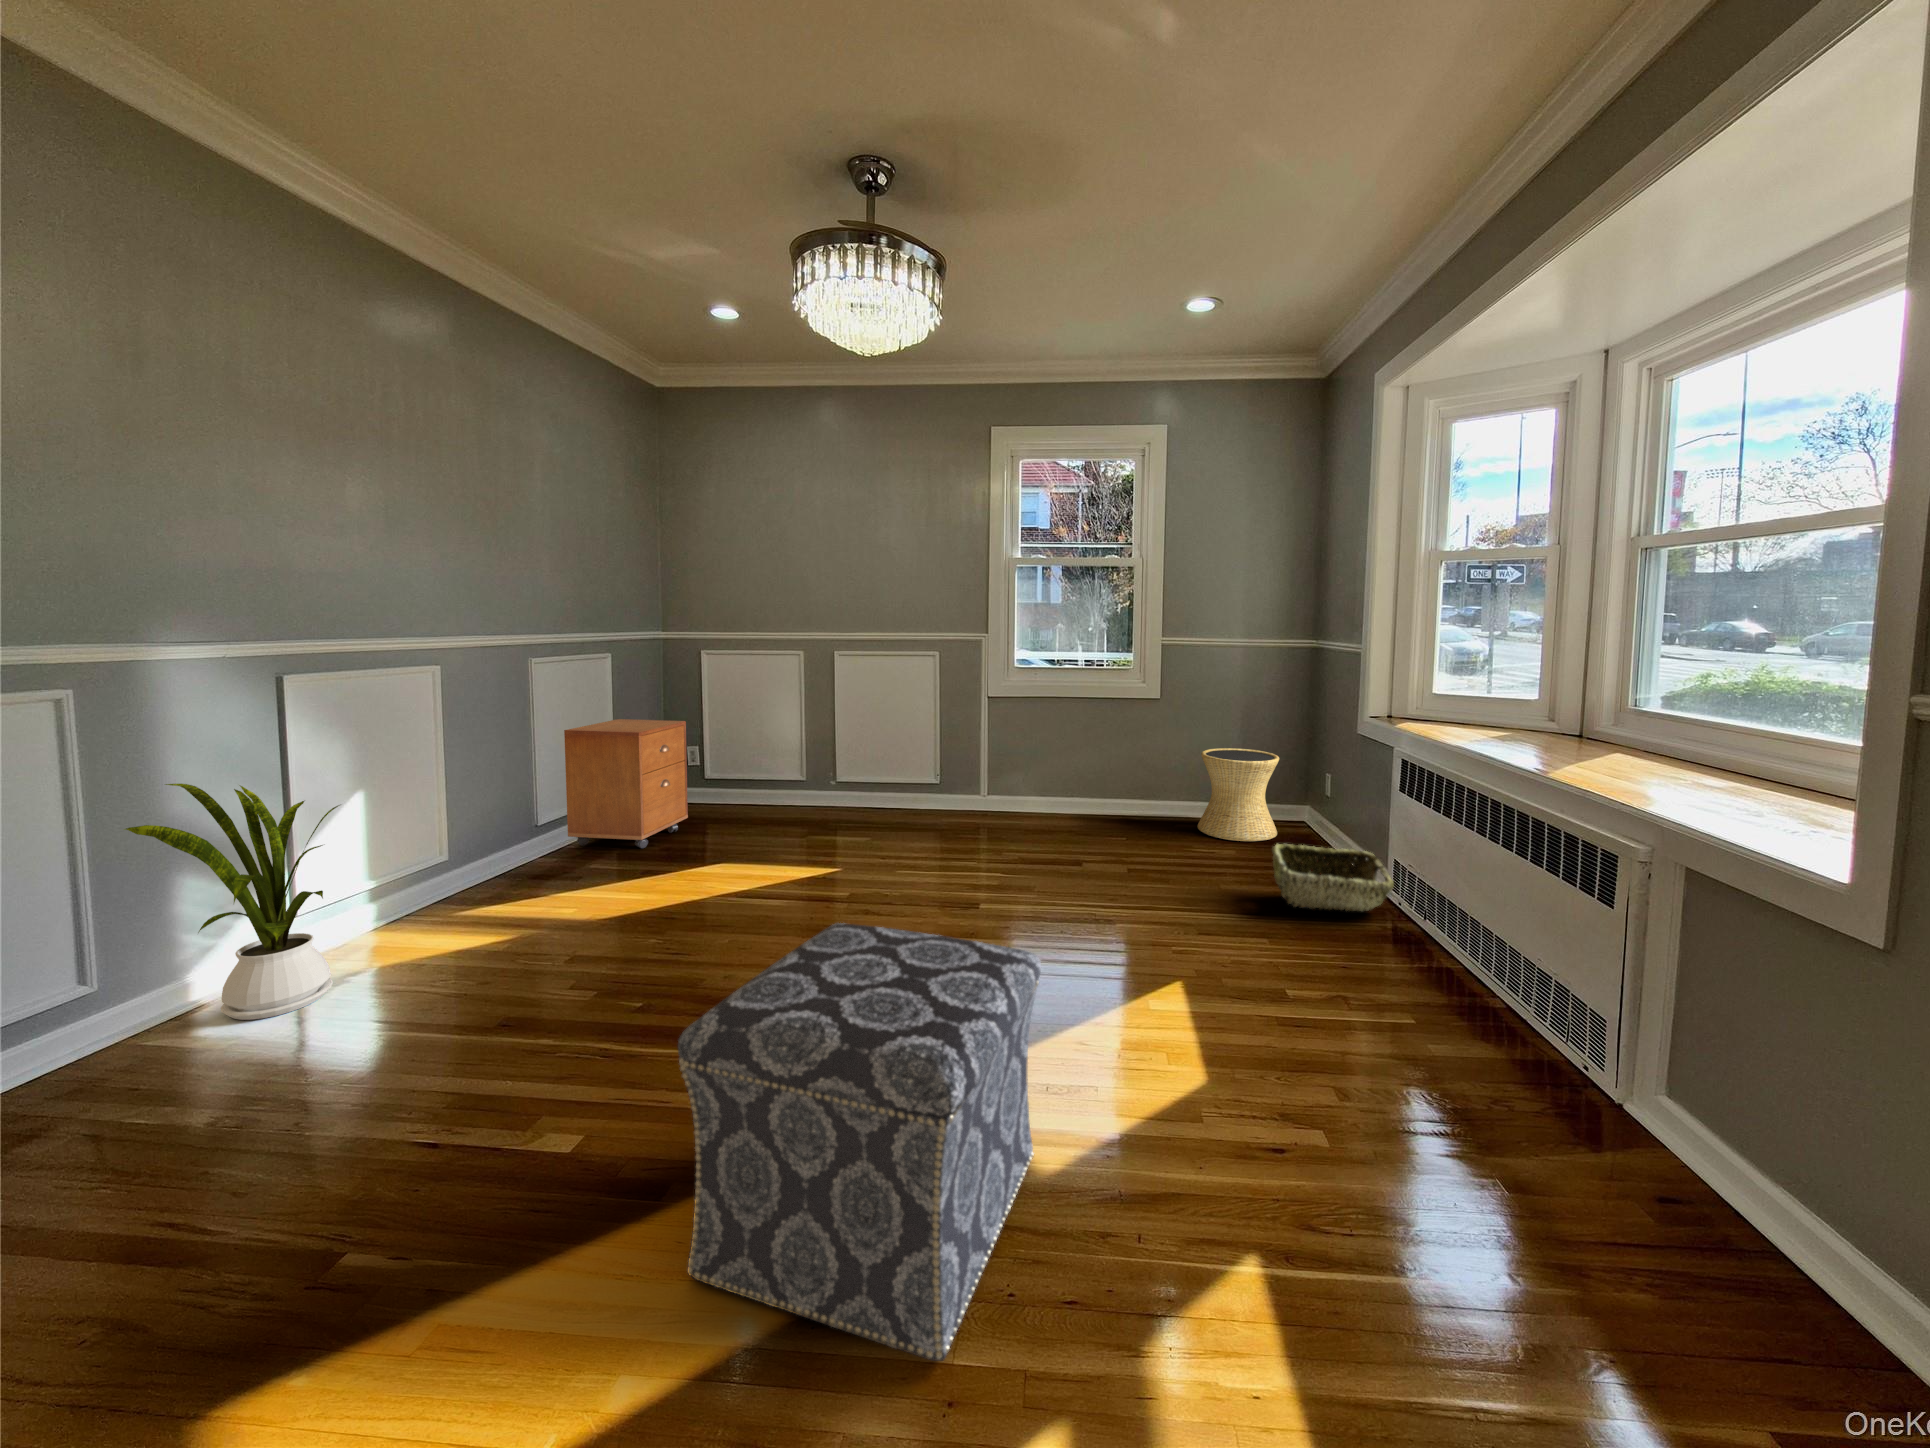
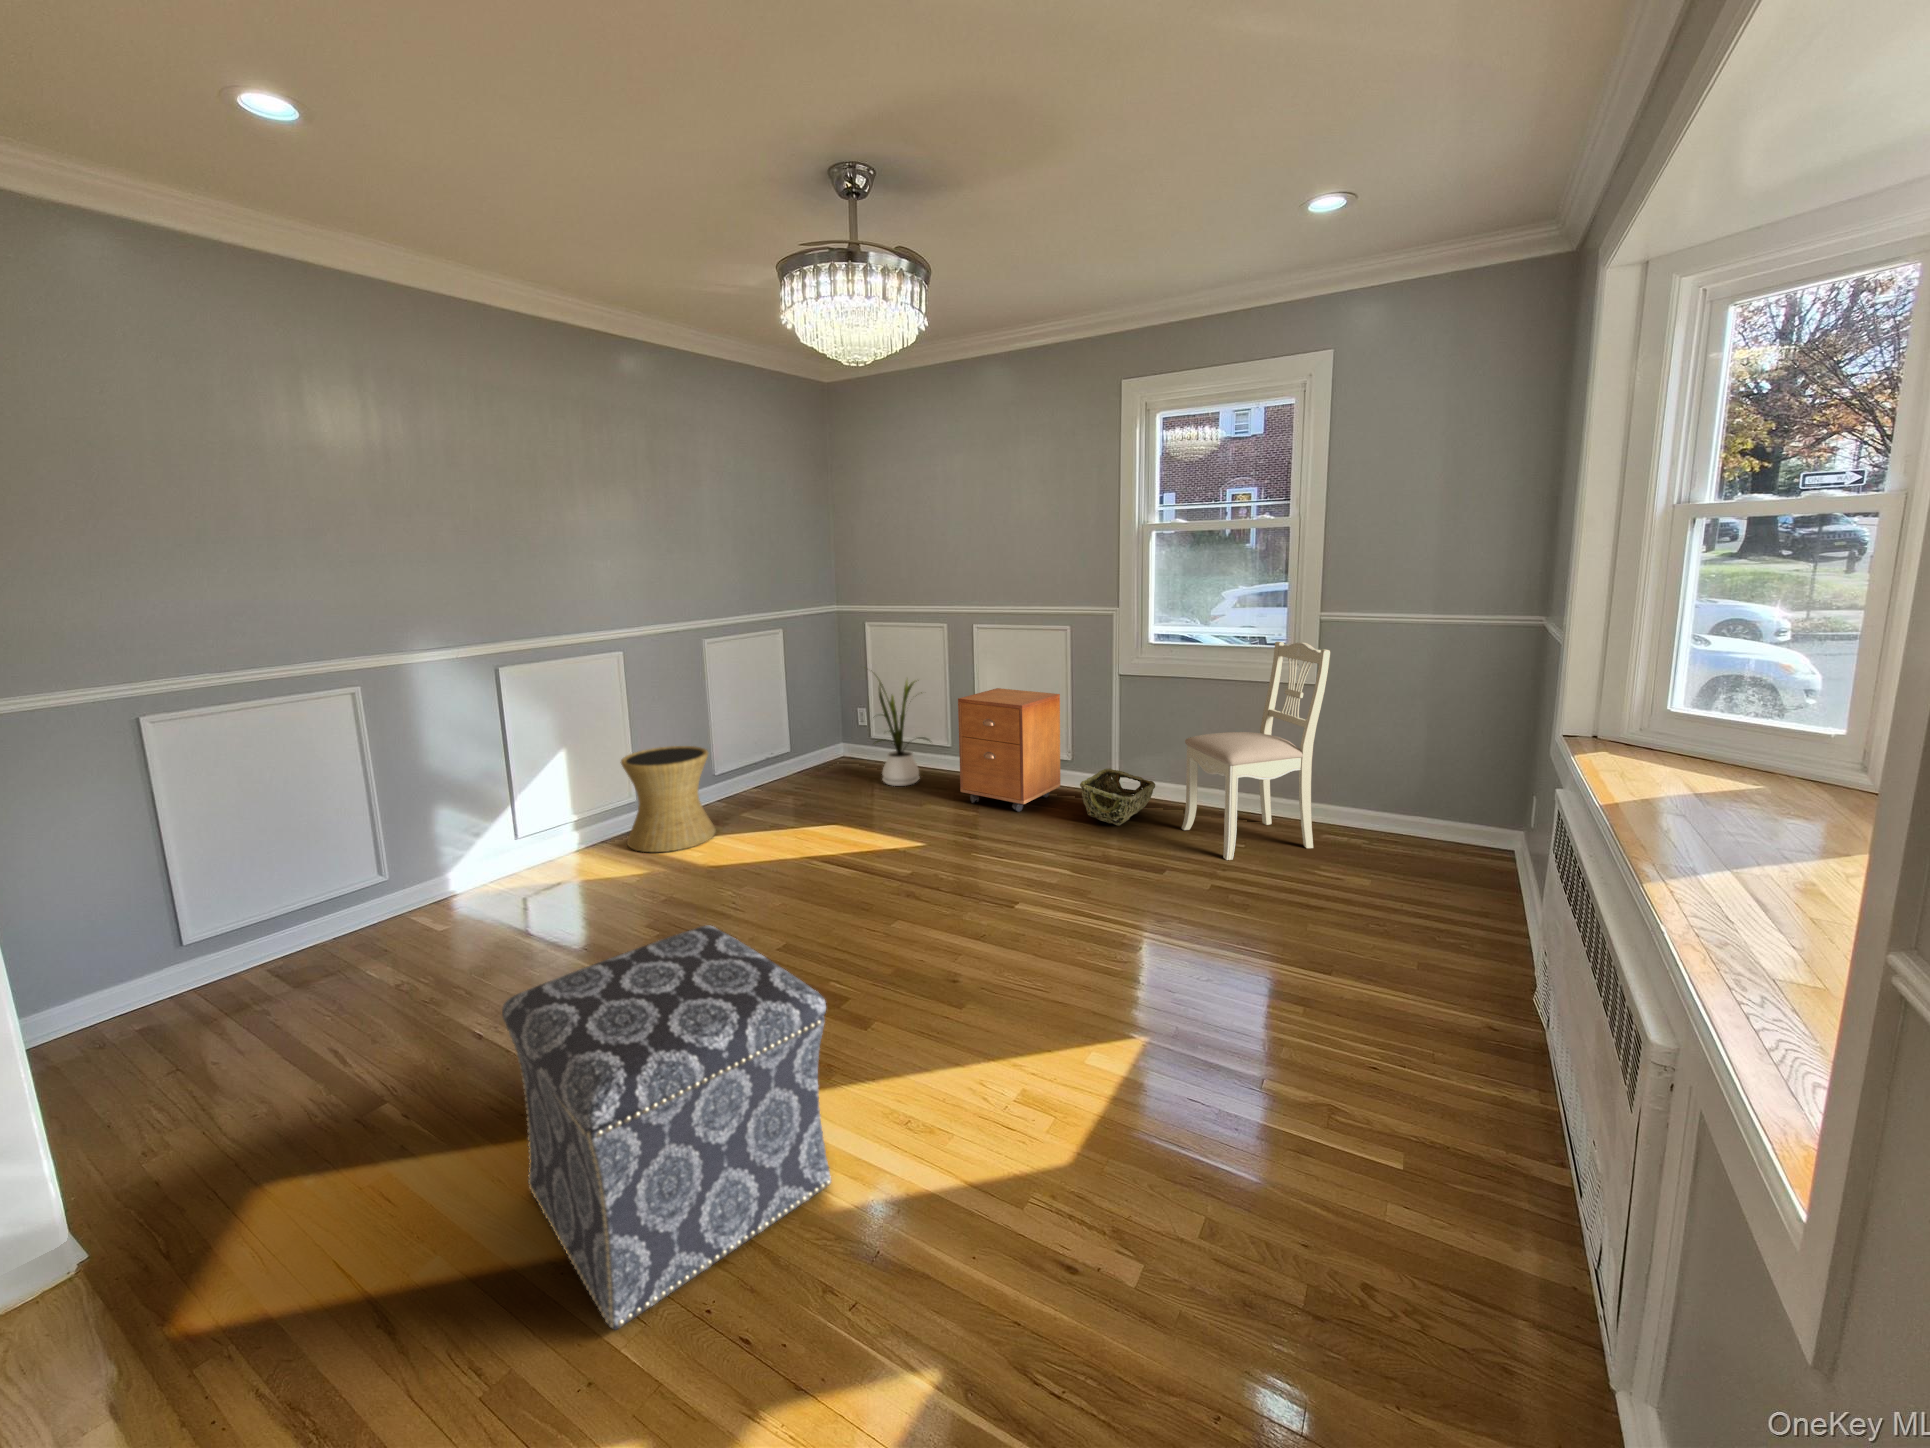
dining chair: none [1059,663,1176,845] -> present [1182,642,1330,860]
cabinet: present [564,719,688,848] -> present [958,688,1060,812]
side table: present [1198,748,1279,841] -> present [621,746,716,852]
house plant: present [124,784,340,1020] -> present [864,667,930,786]
woven basket: present [1272,844,1394,911] -> present [1080,769,1155,826]

